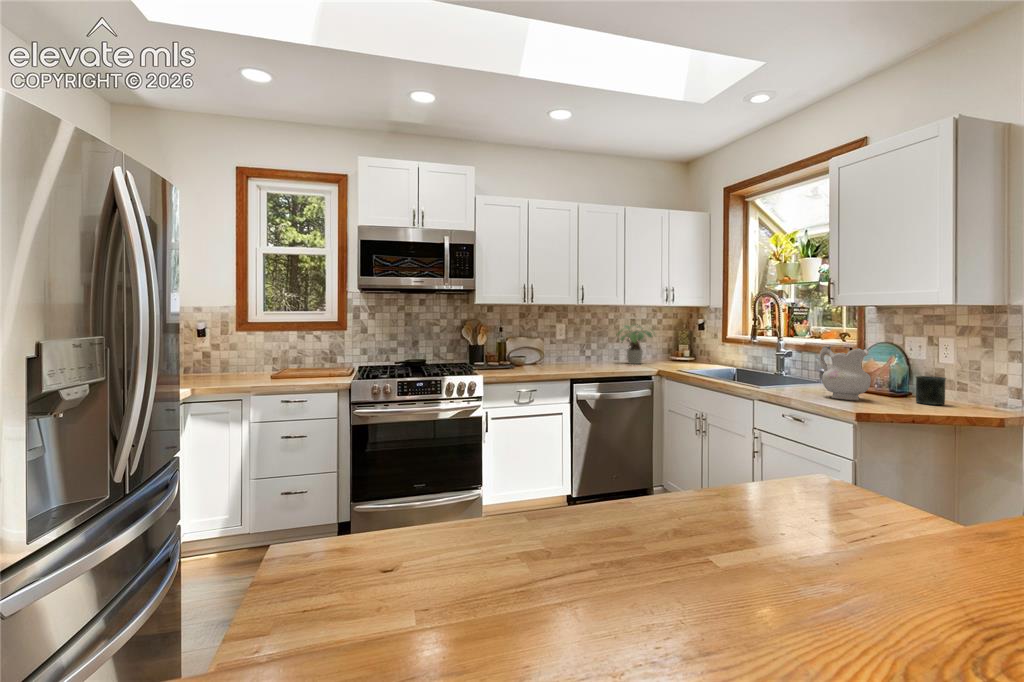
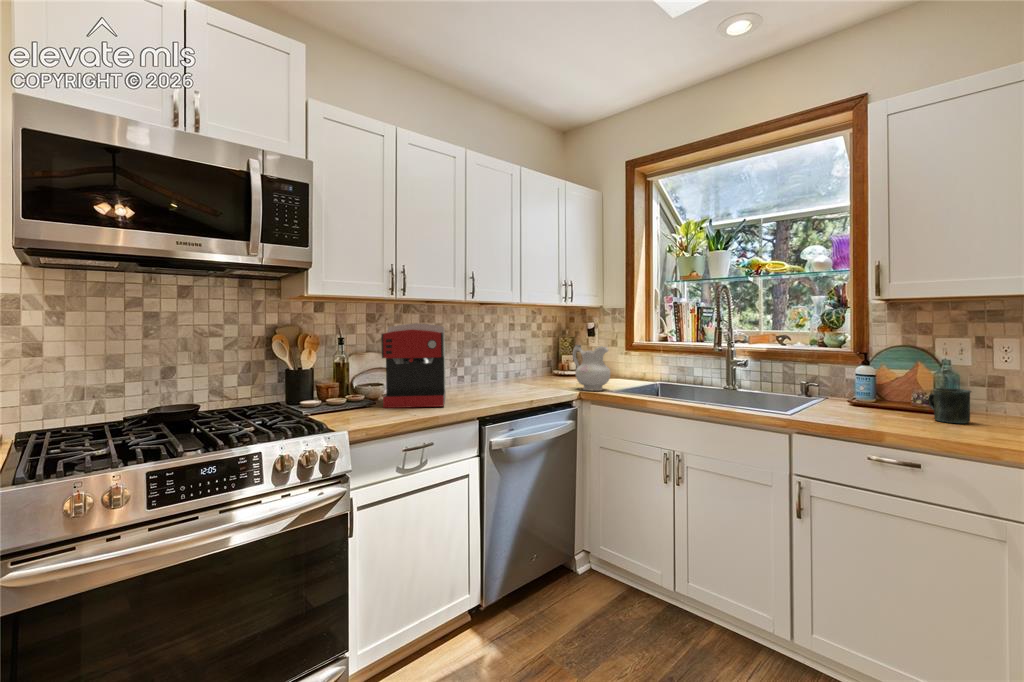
coffee maker: none [517,319,562,370] -> present [381,323,446,408]
potted plant: present [617,324,652,364] -> none [496,329,543,384]
ceramic pitcher: present [820,346,871,400] -> present [573,345,611,391]

